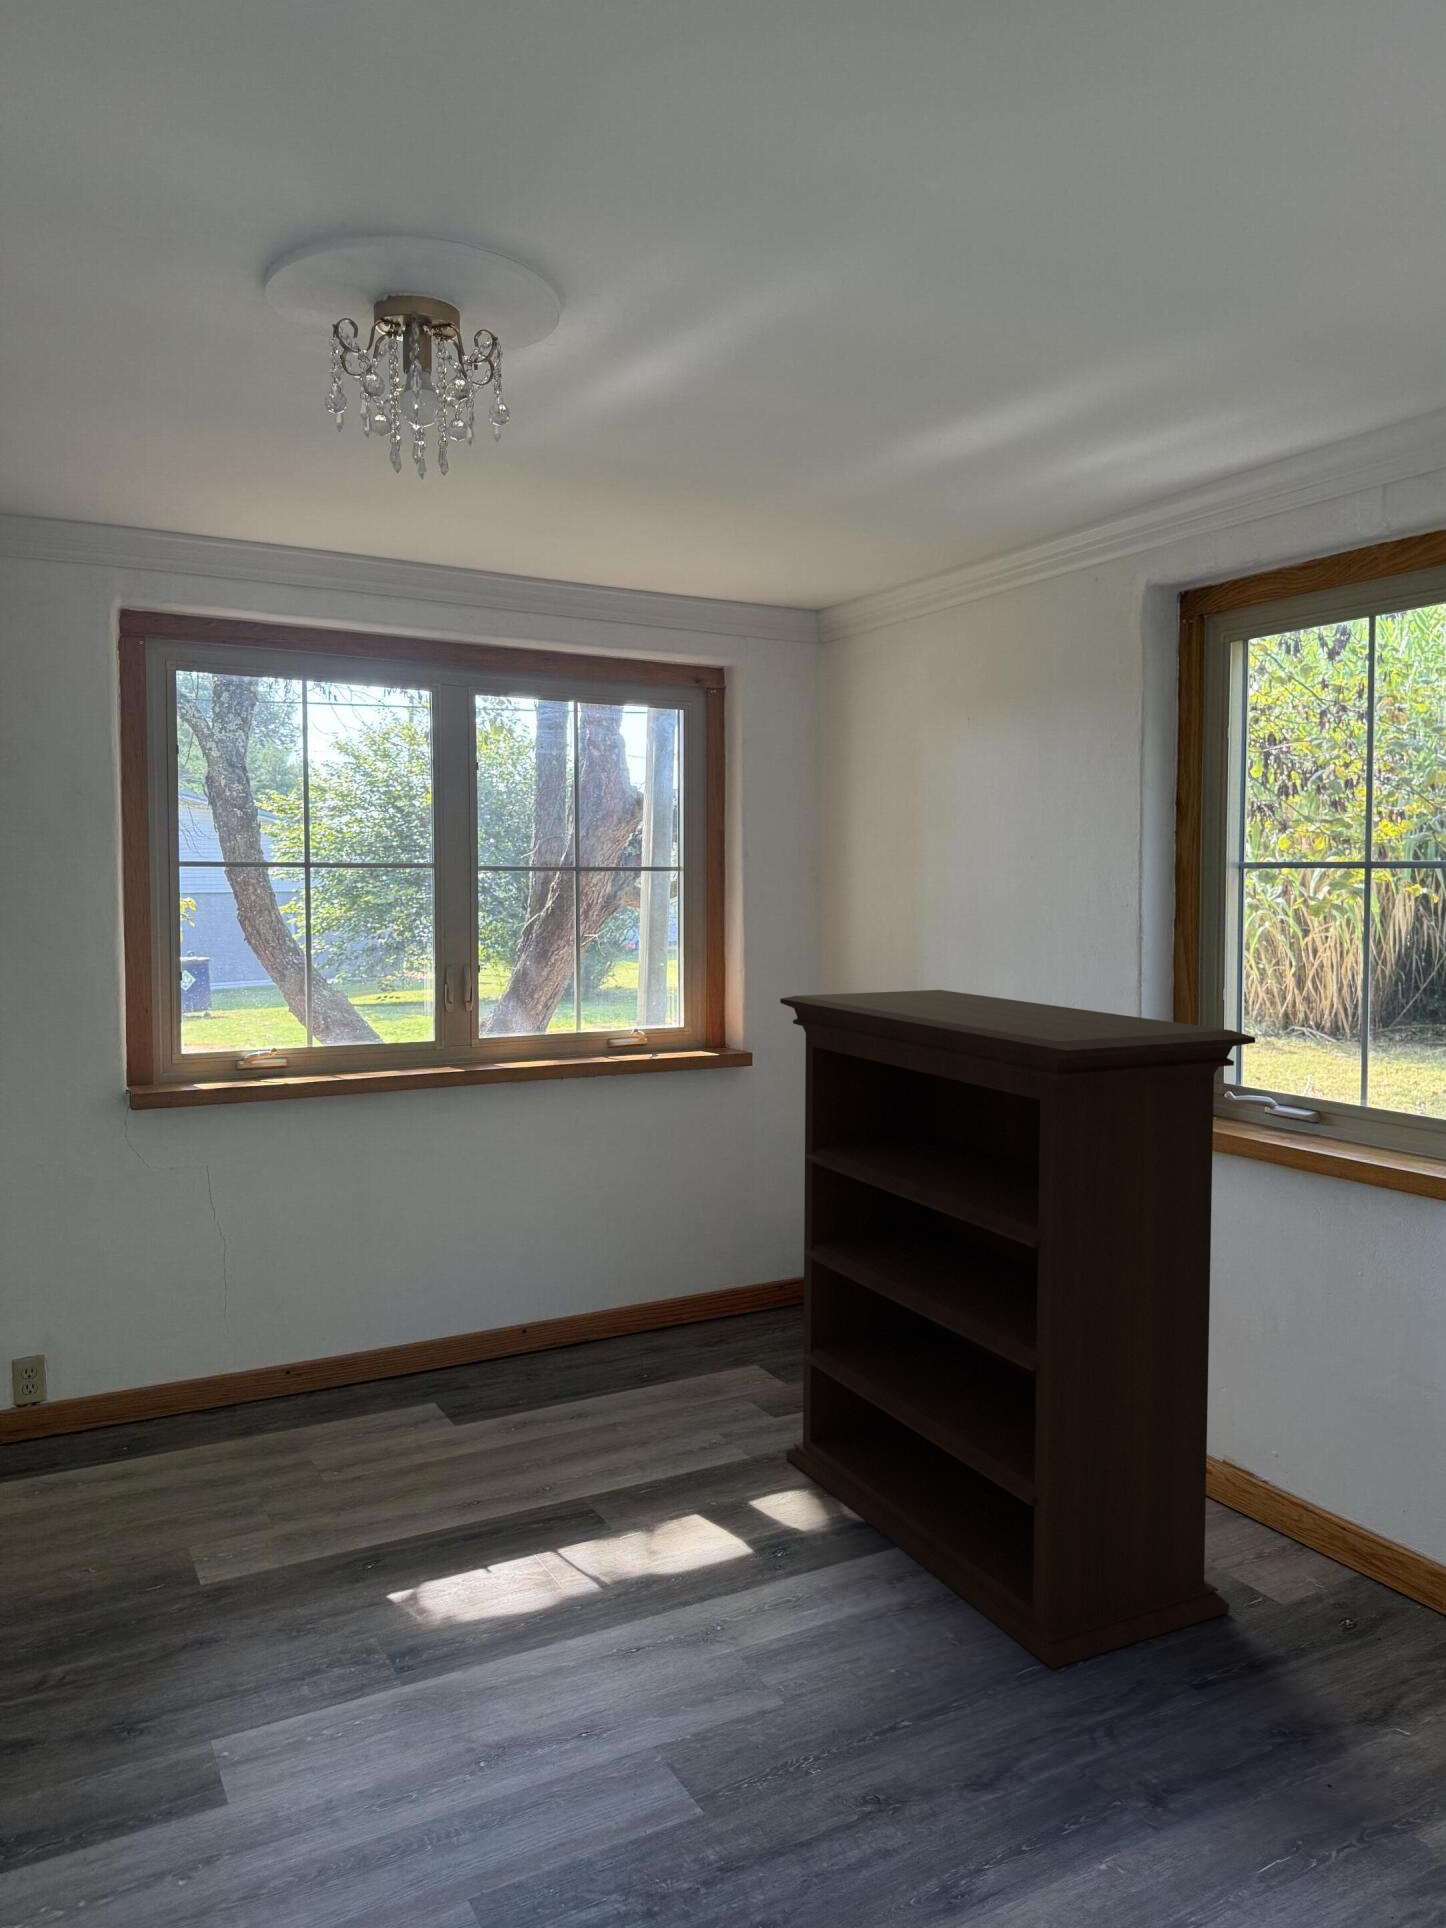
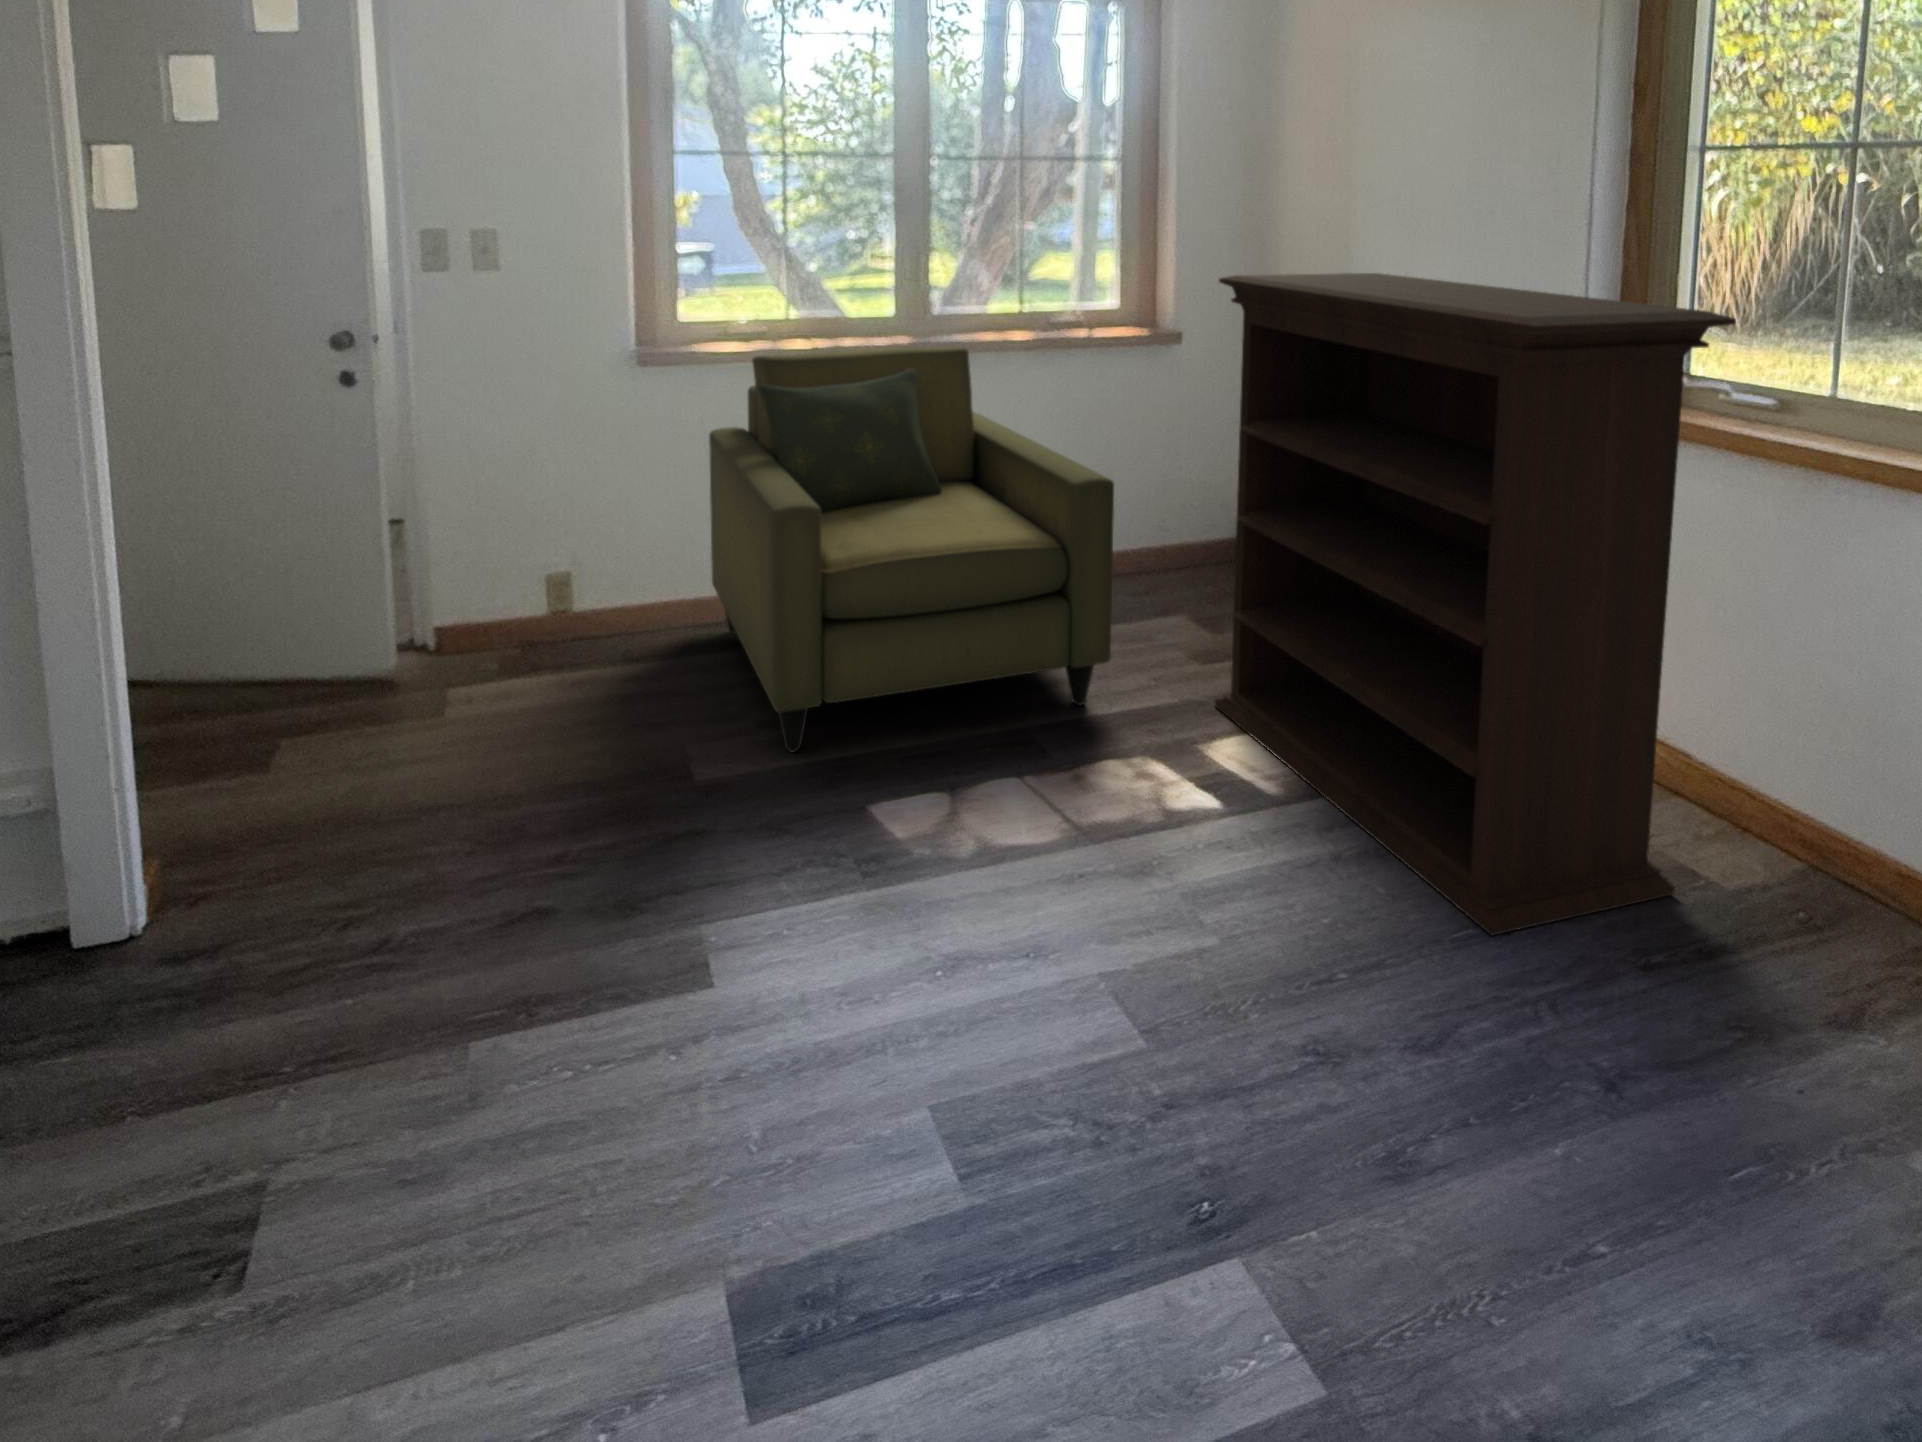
armchair: none [218,1075,675,1542] -> present [709,347,1114,752]

